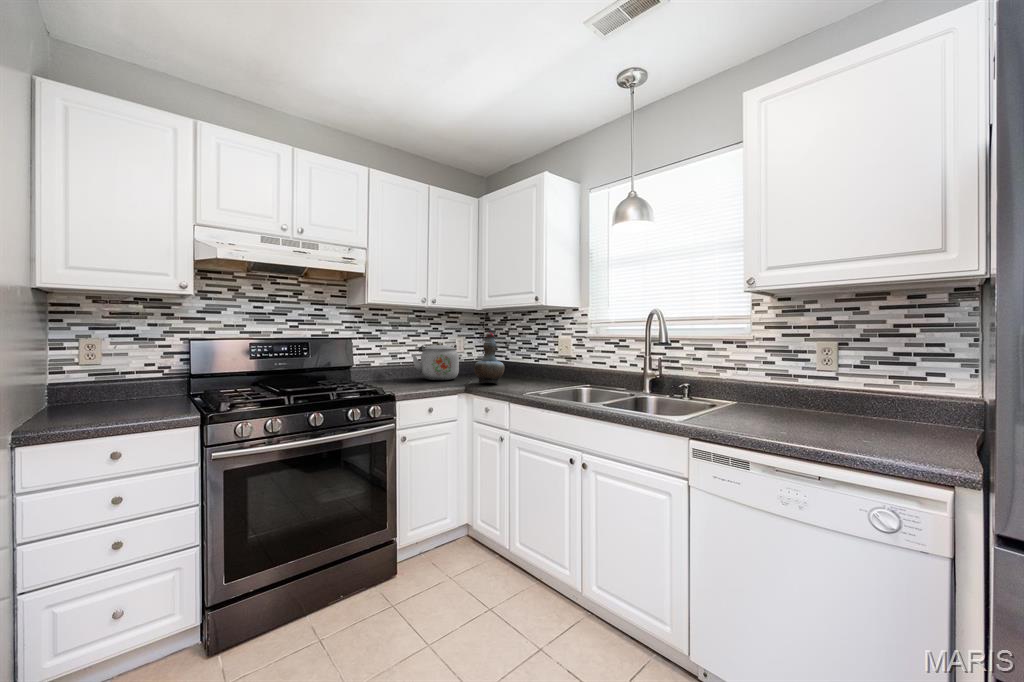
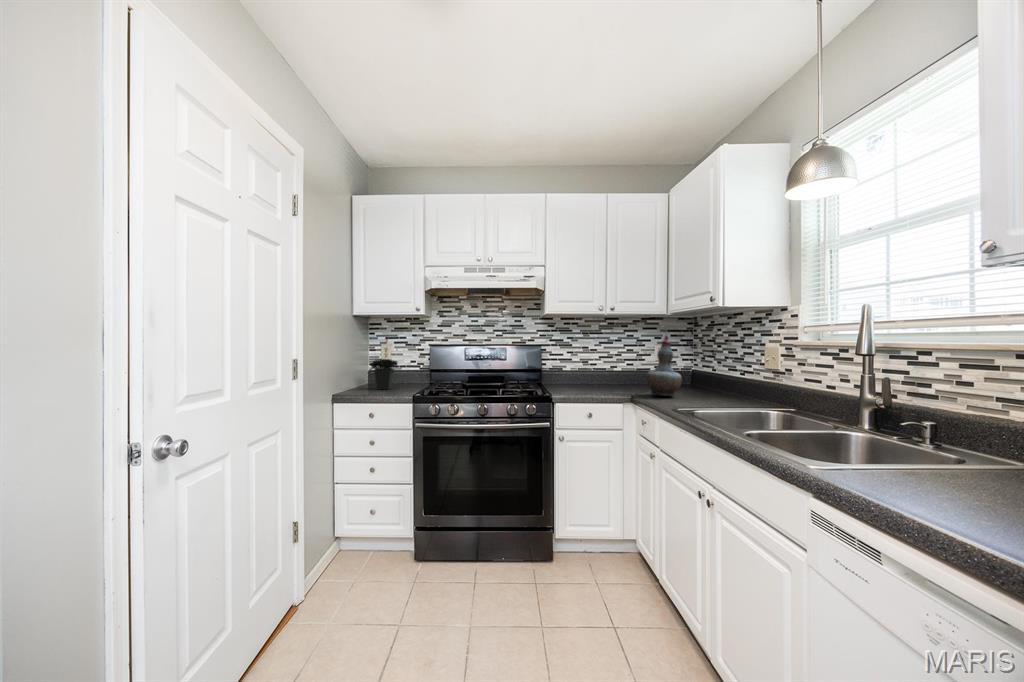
potted plant: none [81,321,145,411] -> present [369,338,398,390]
kettle: present [412,342,459,380] -> none [595,350,644,389]

